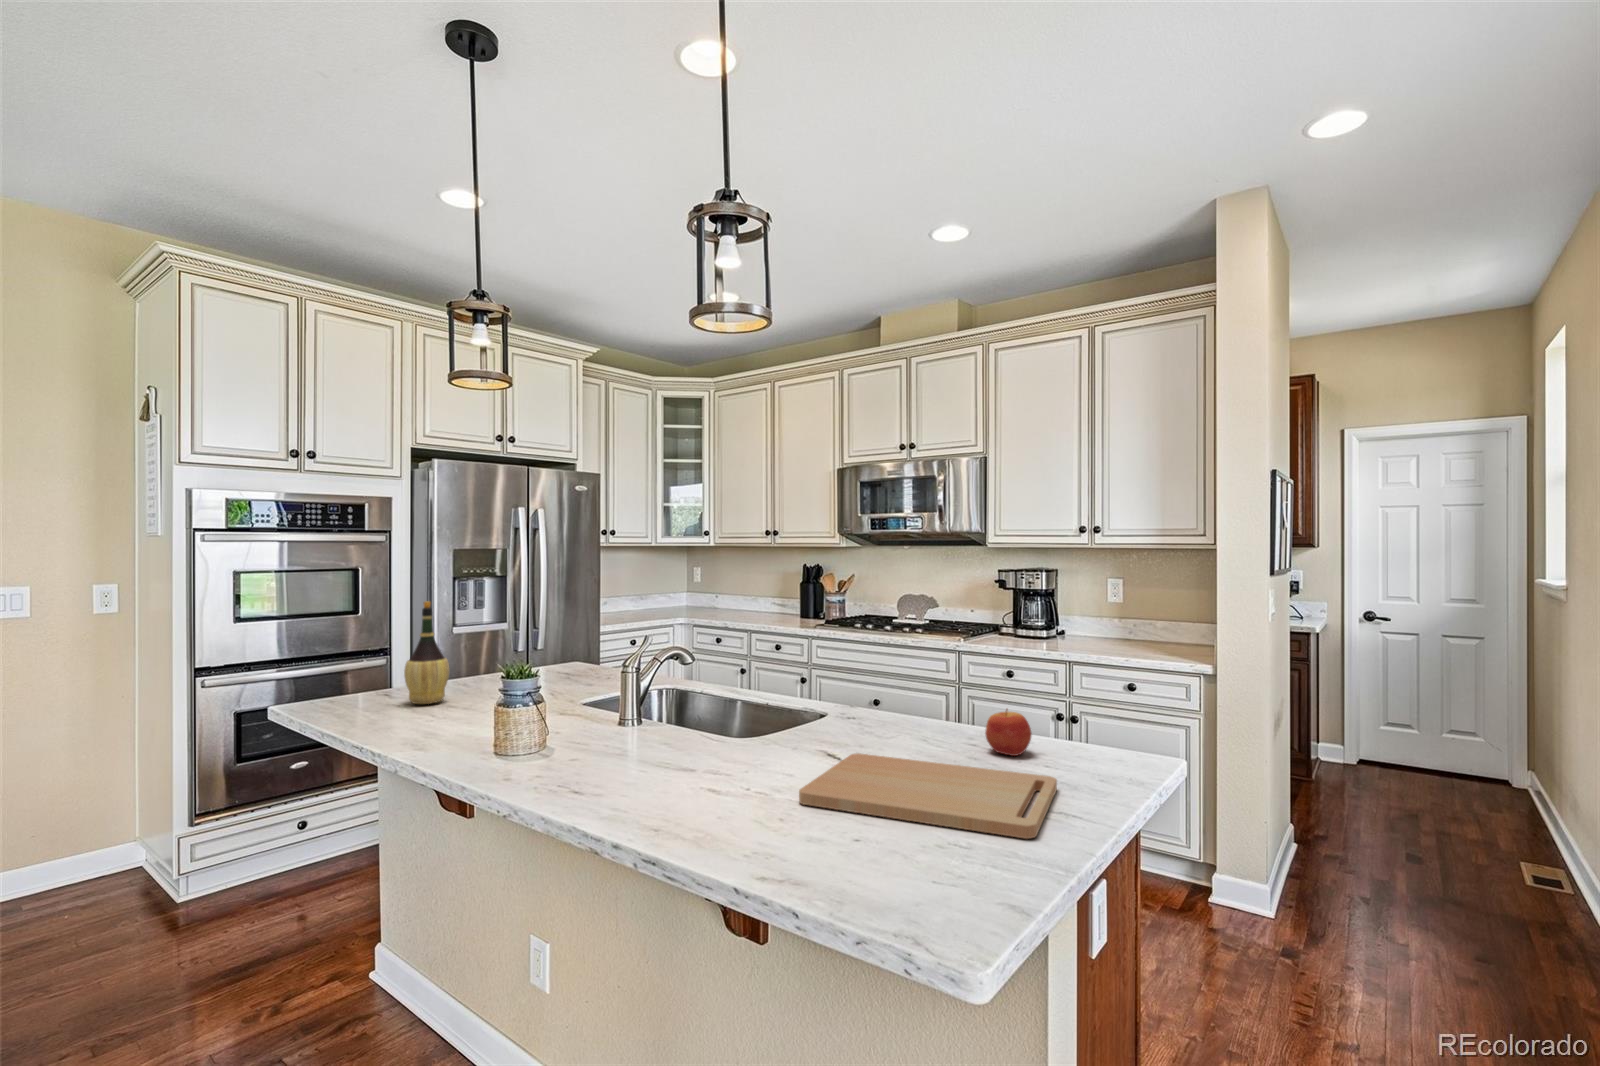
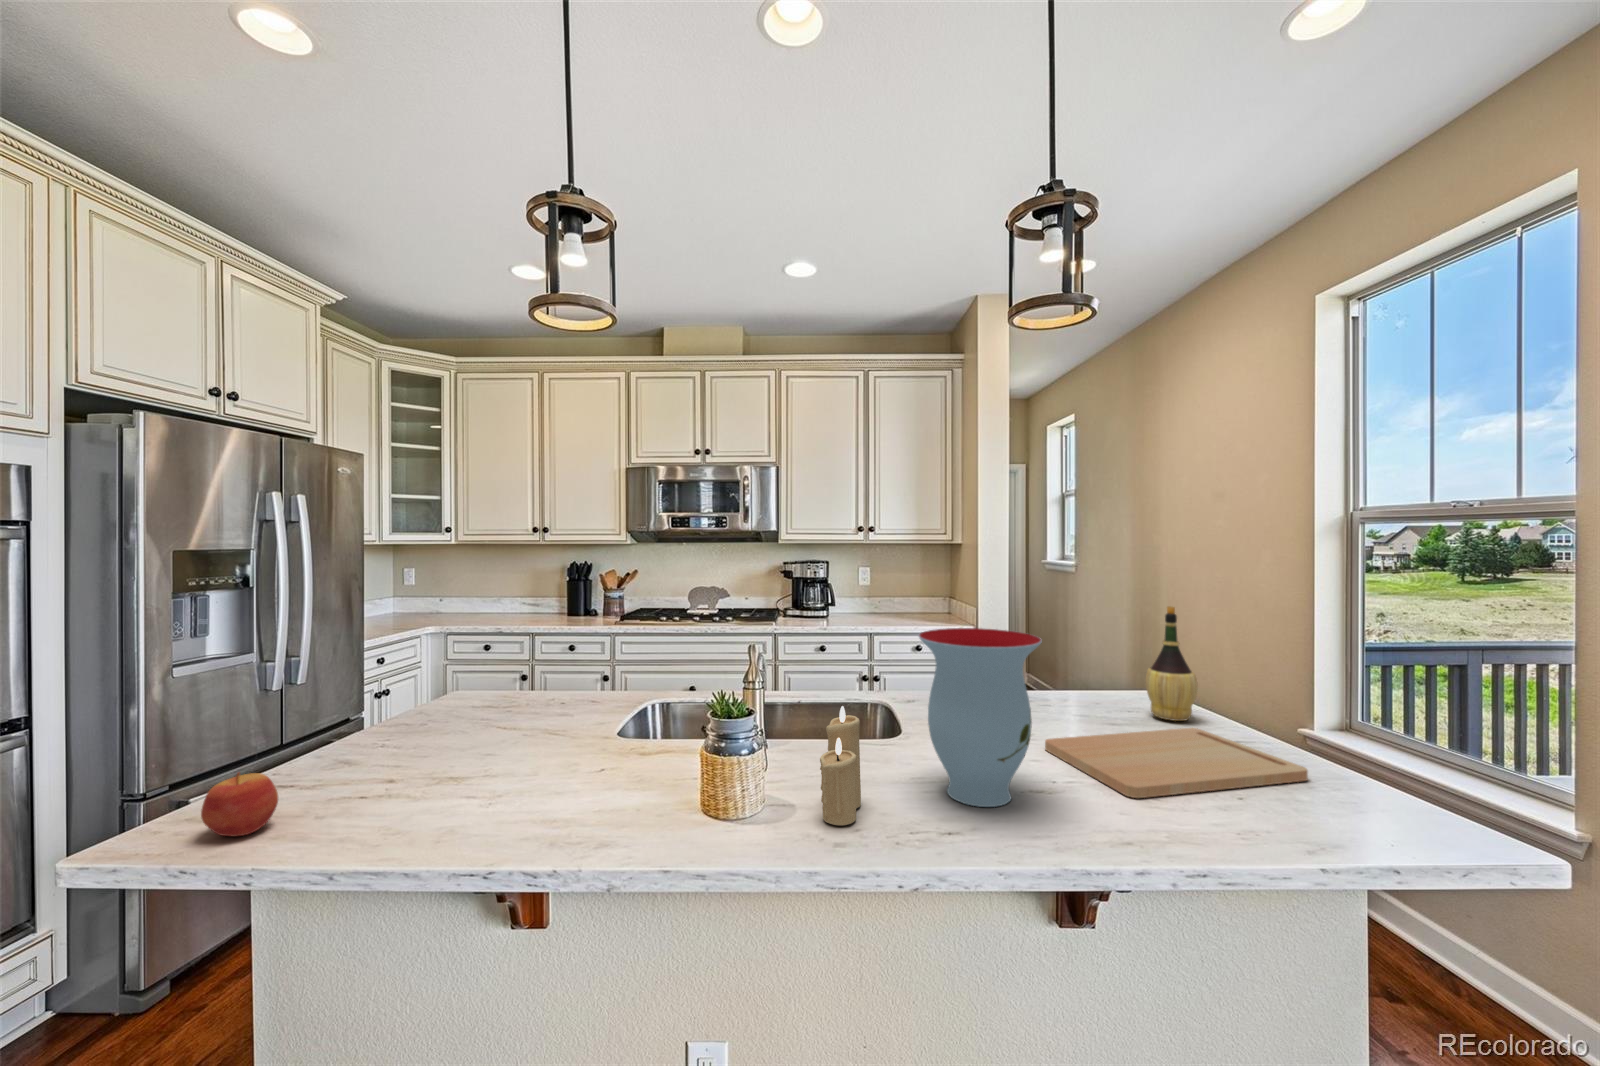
wine bottle: present [404,601,449,704] -> present [1146,606,1198,721]
vase: none [639,621,751,782] -> present [919,628,1042,807]
candle: none [556,675,611,765] -> present [820,706,861,825]
apple: present [985,709,1032,756] -> present [201,773,278,836]

